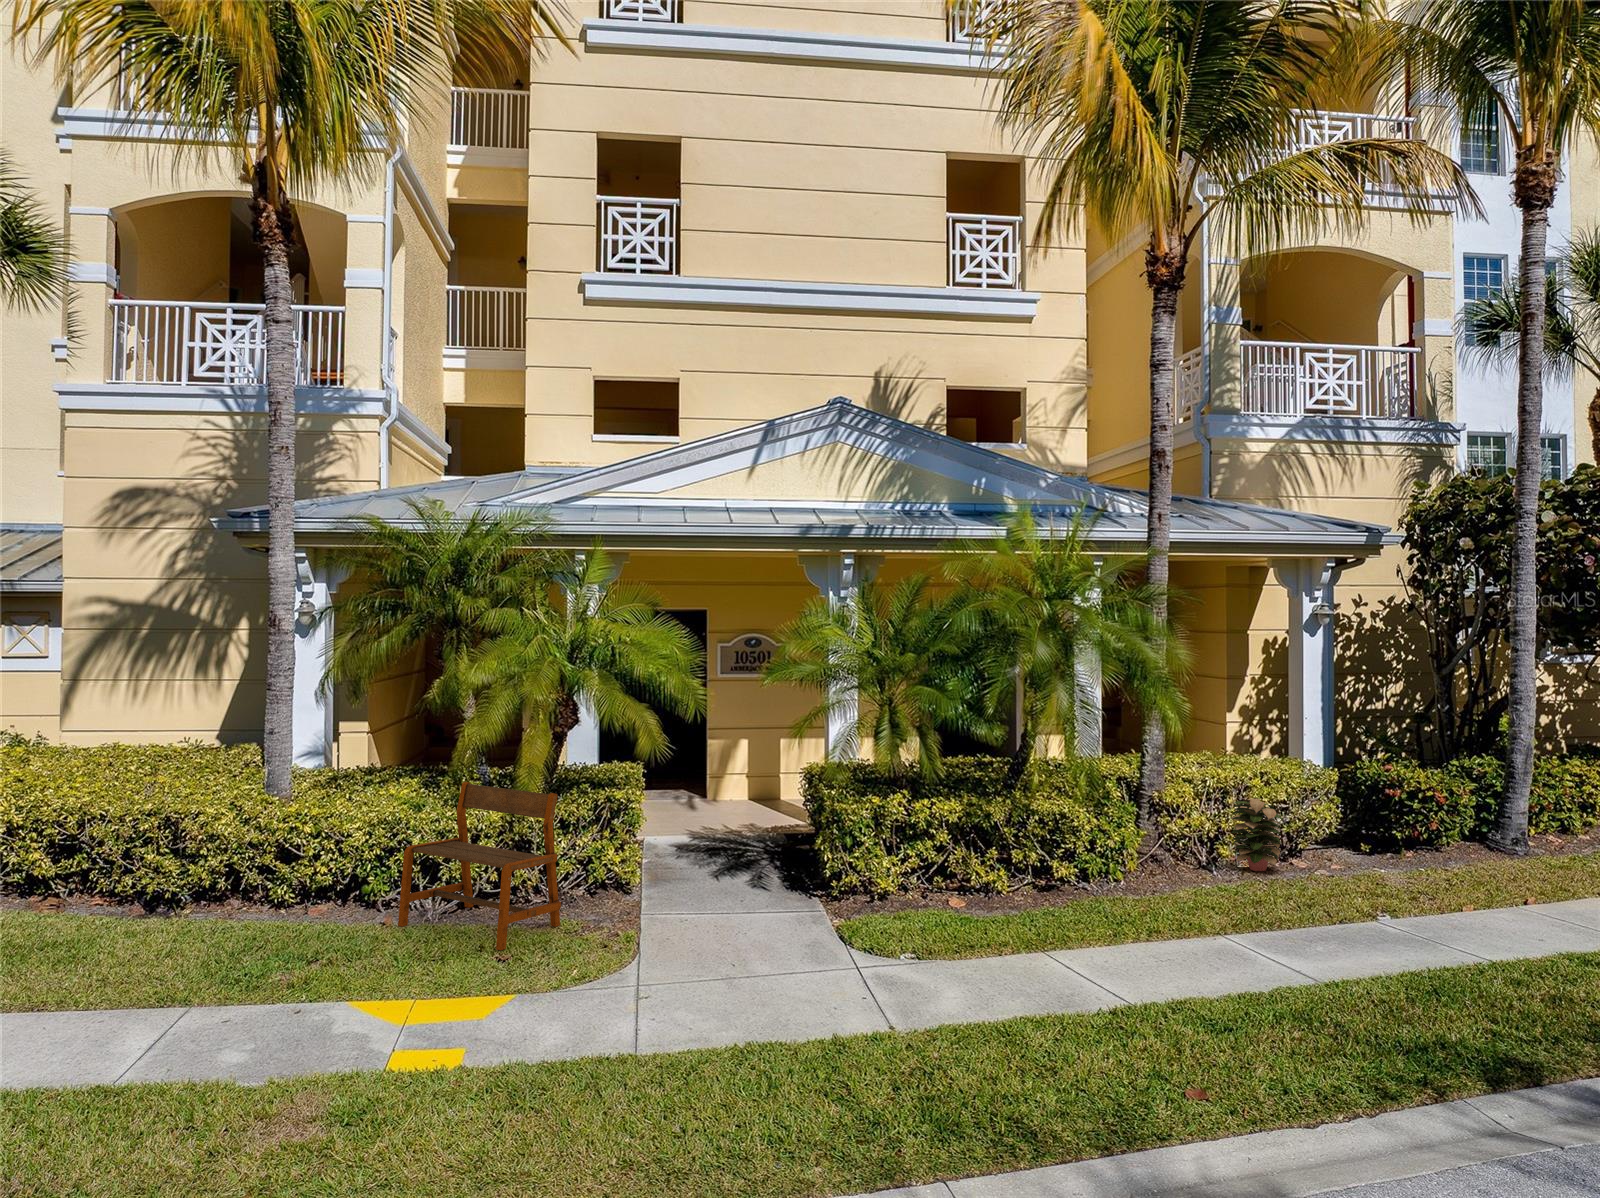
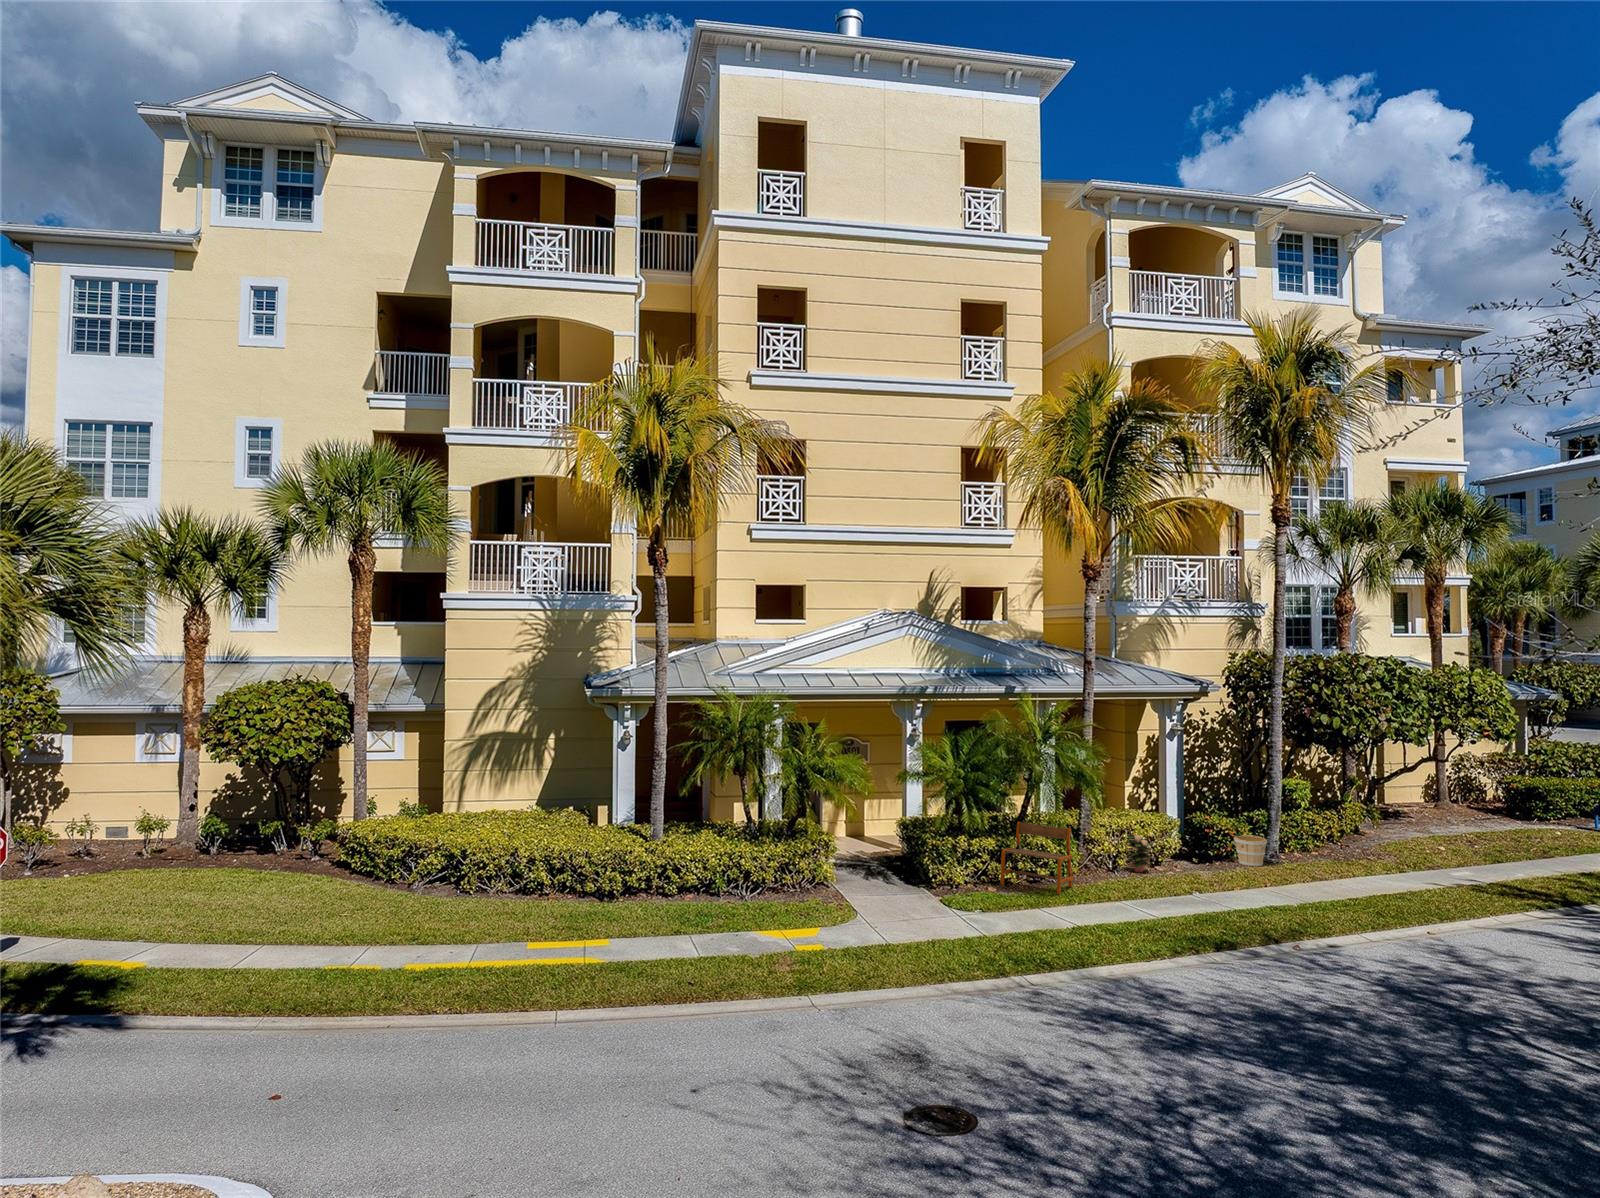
bench: present [398,782,561,950] -> present [1000,822,1074,895]
wooden bucket: none [1443,802,1513,862] -> present [1234,835,1267,866]

